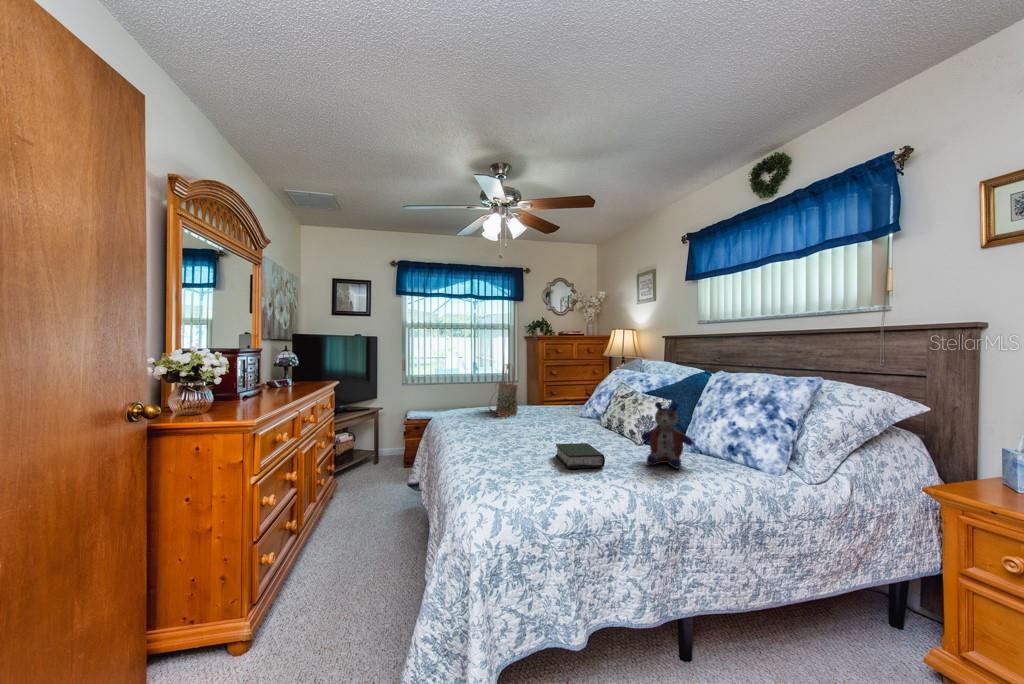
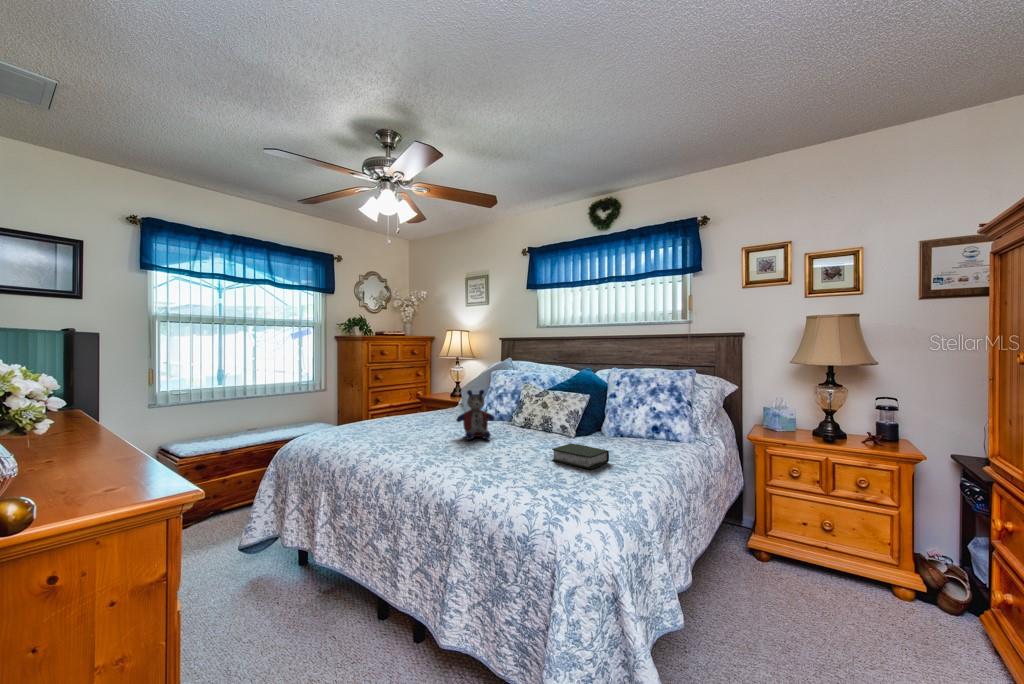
handbag: present [489,364,518,417] -> none [374,370,424,432]
stuffed bear: present [641,402,693,468] -> present [456,390,494,440]

